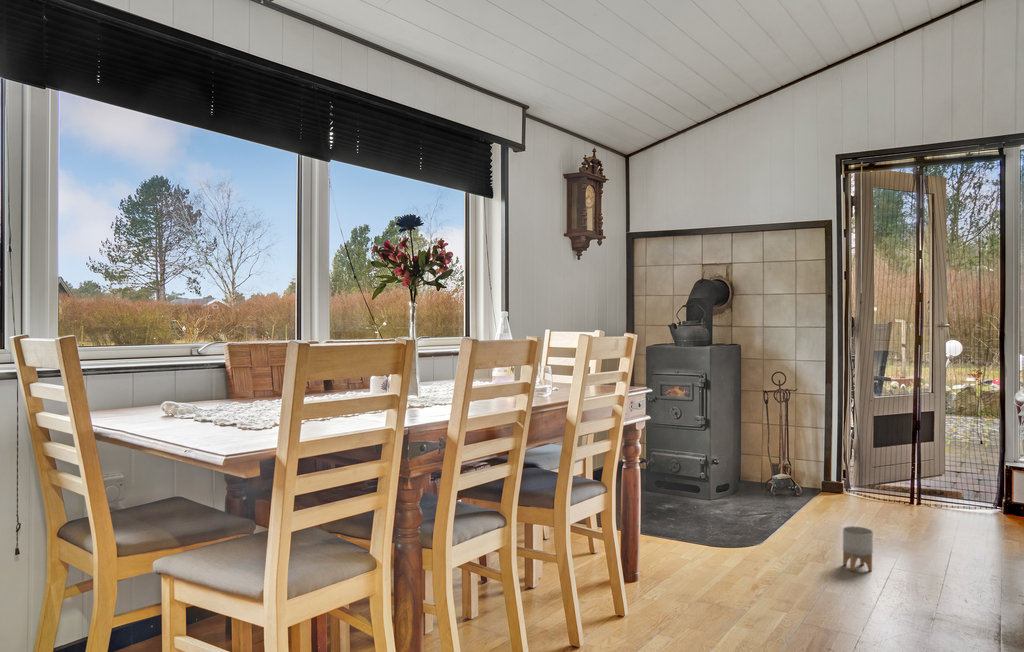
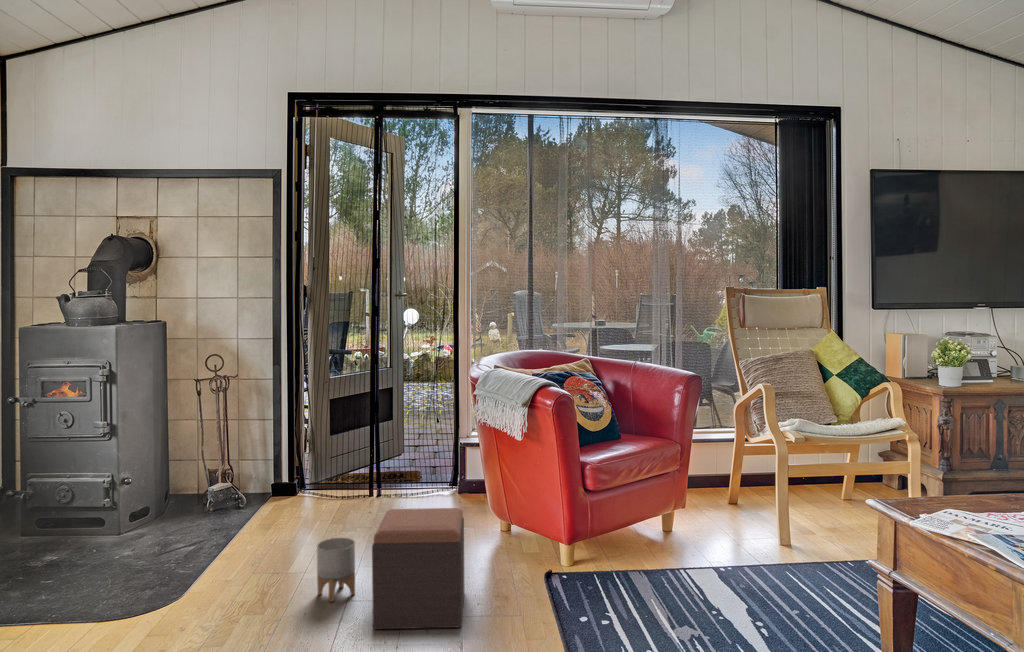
footstool: none [879,513,965,609] -> present [372,508,465,629]

